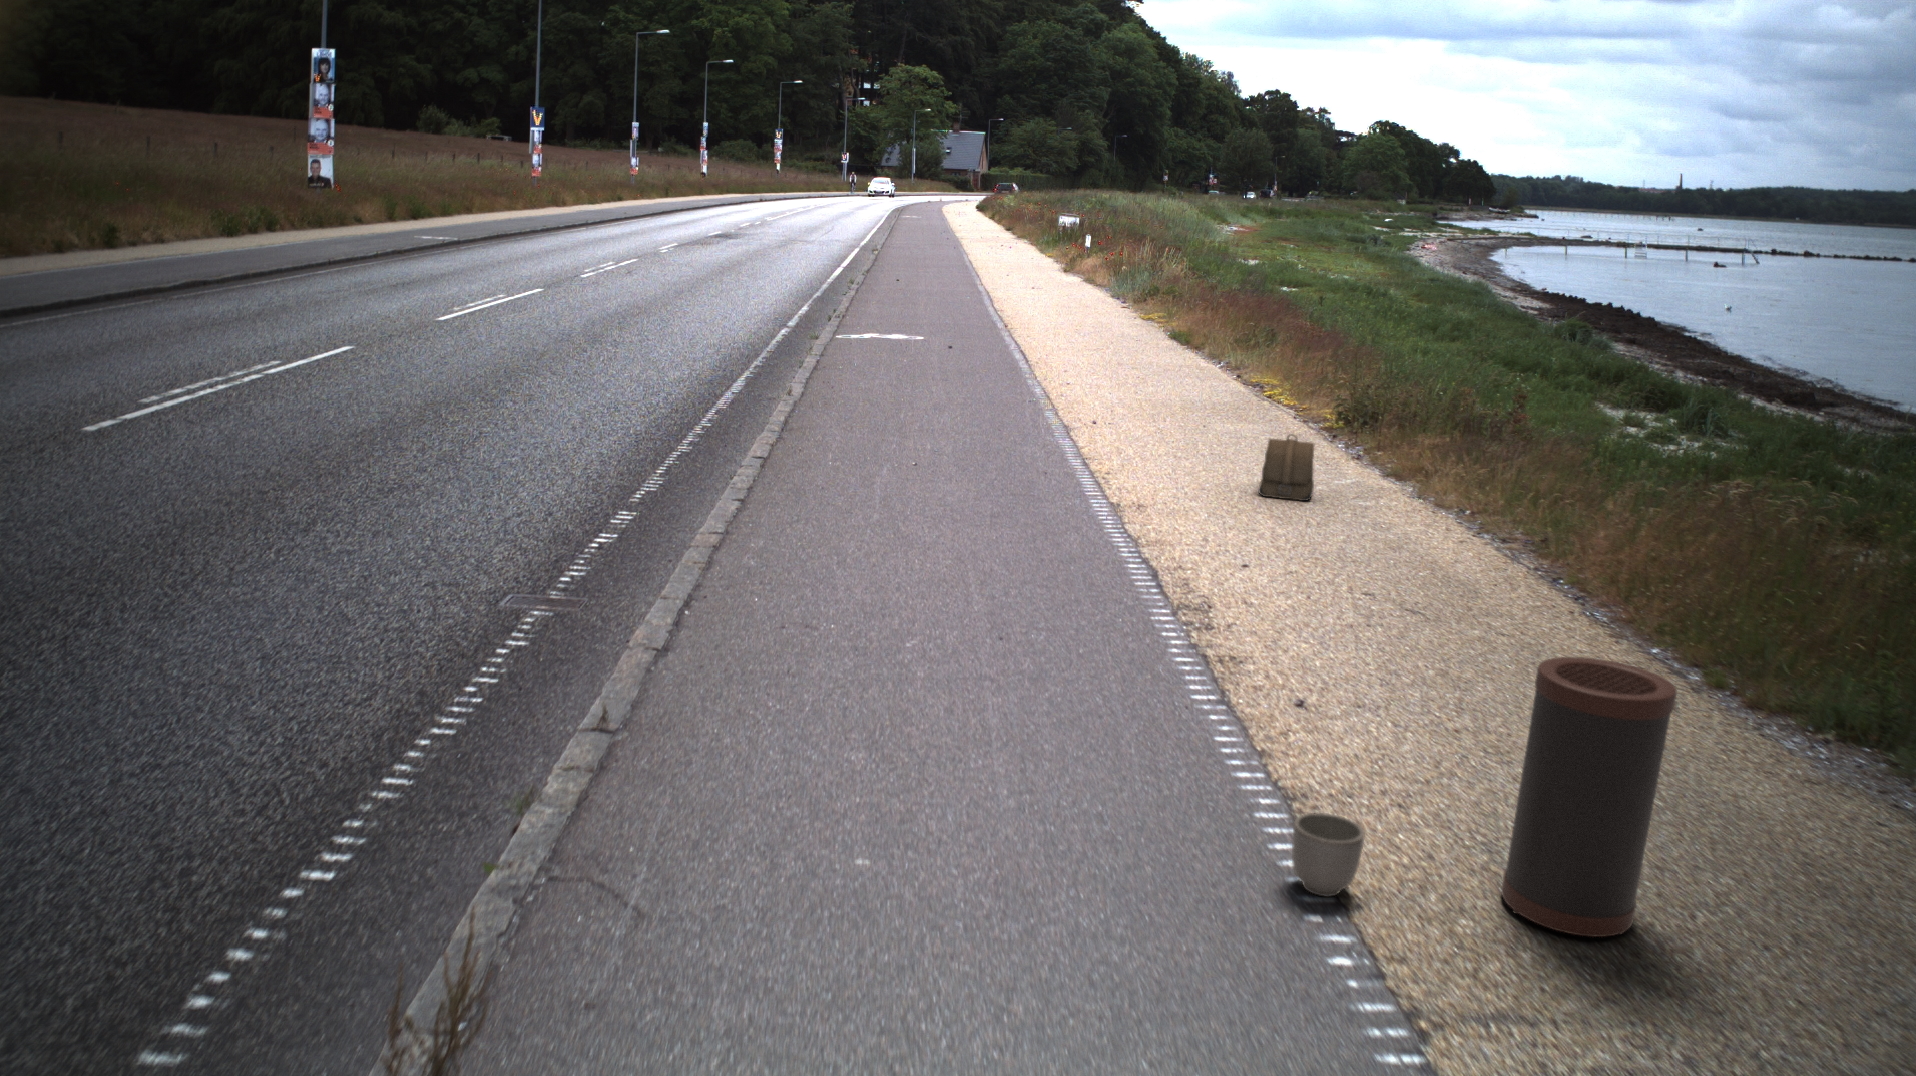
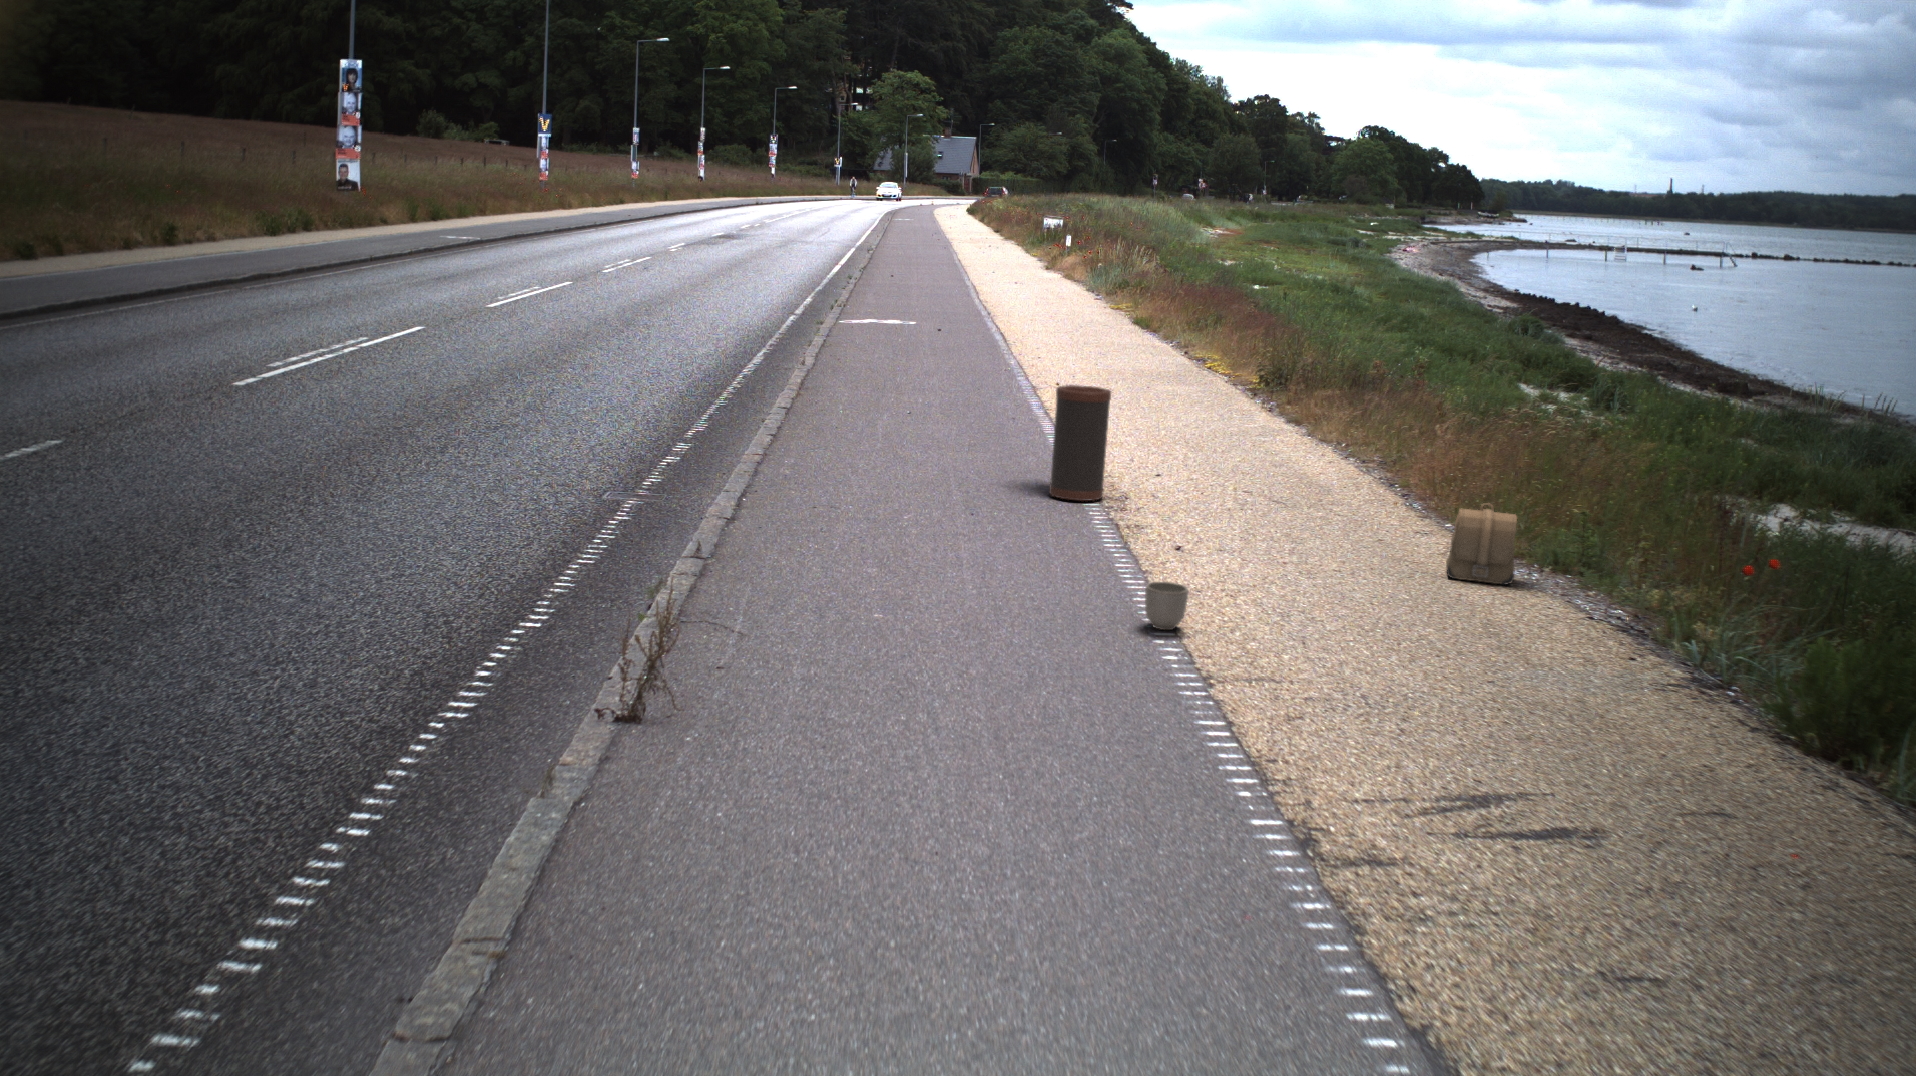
backpack: present [1259,435,1314,501] -> present [1446,503,1517,585]
trash can: present [1501,657,1676,937] -> present [1049,385,1111,502]

